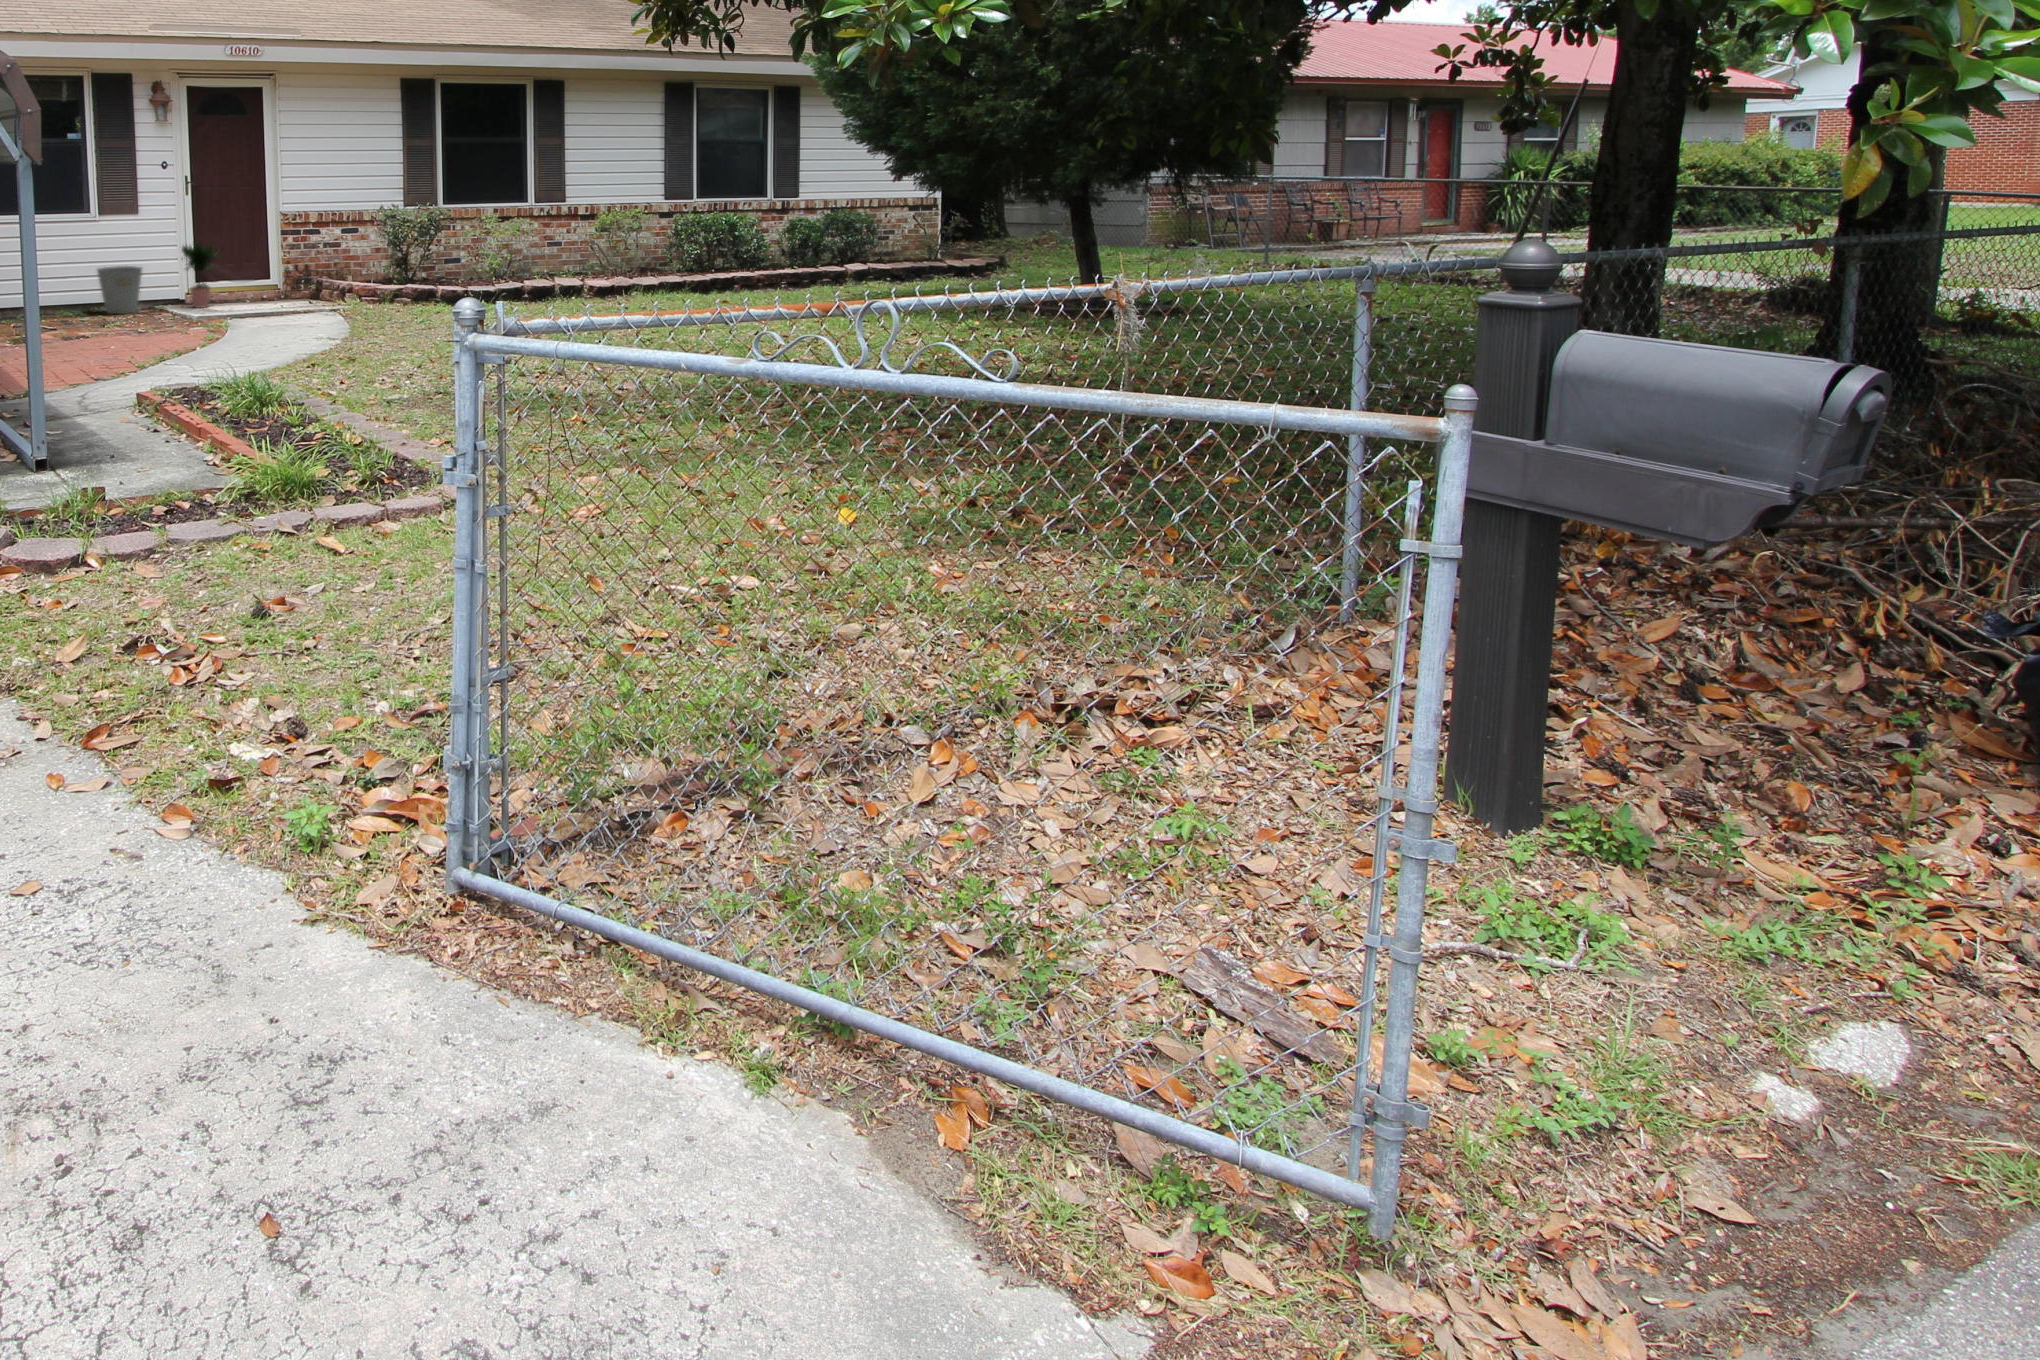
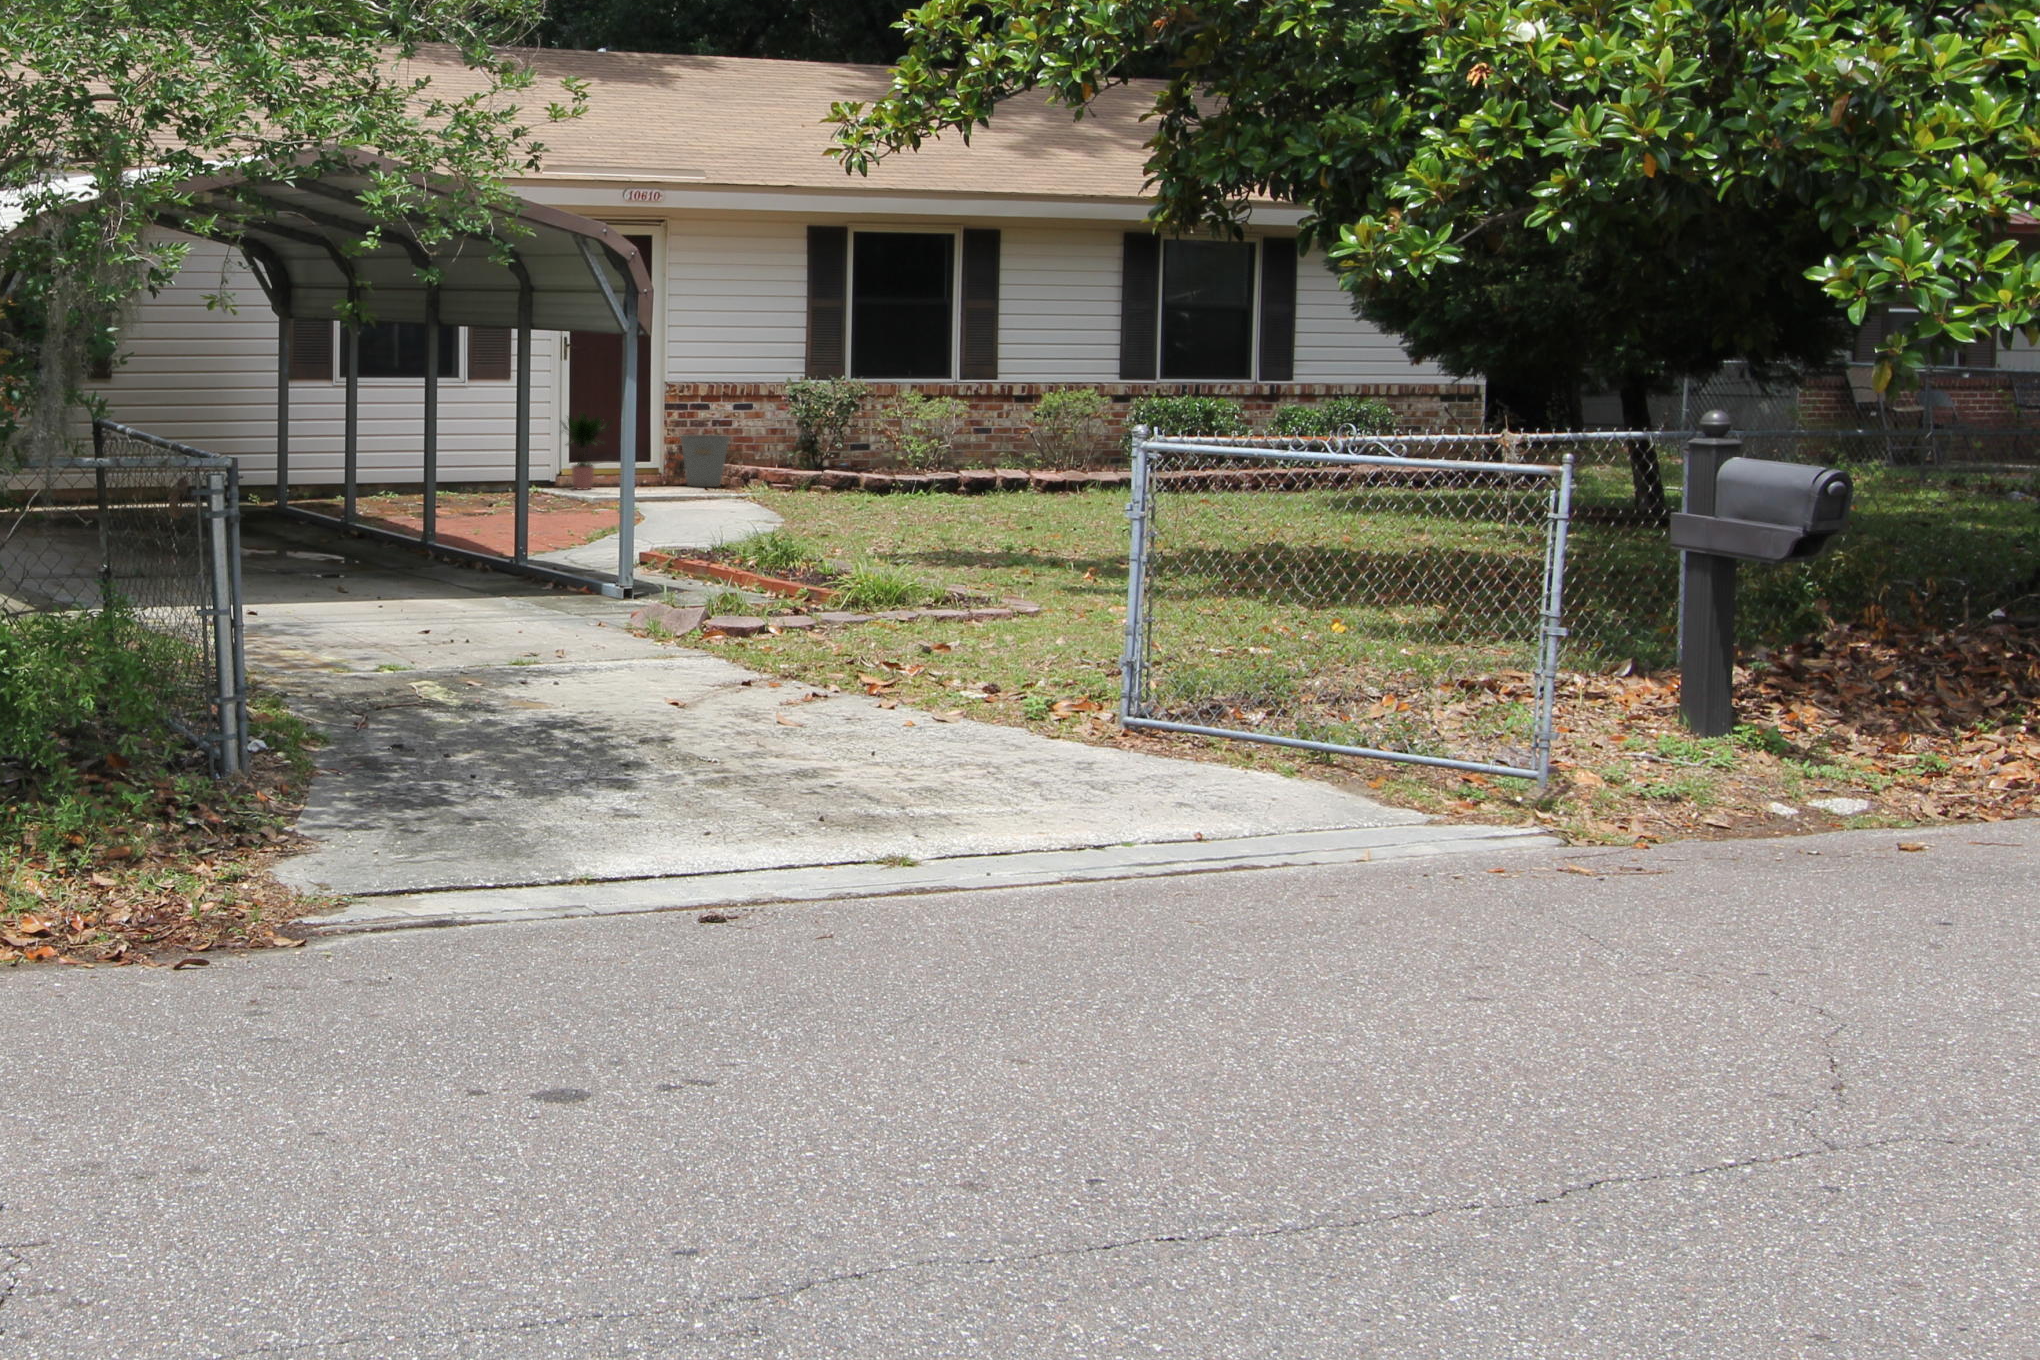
bucket: present [97,266,142,314] -> present [680,435,729,487]

